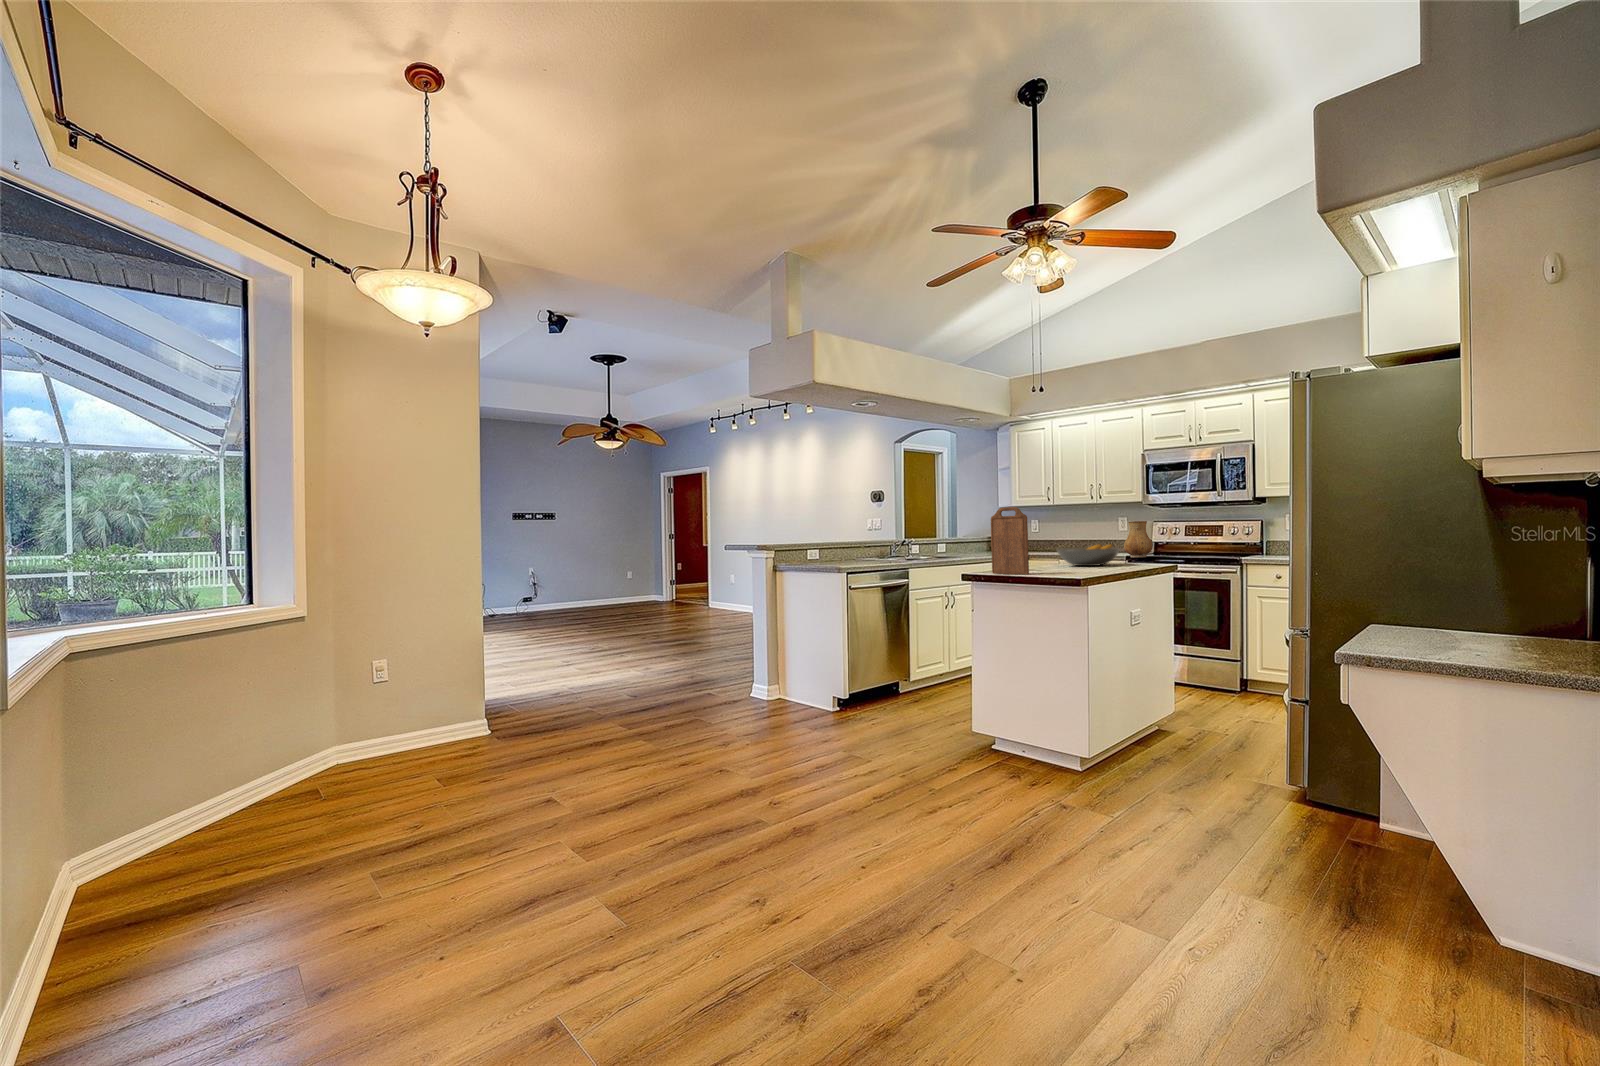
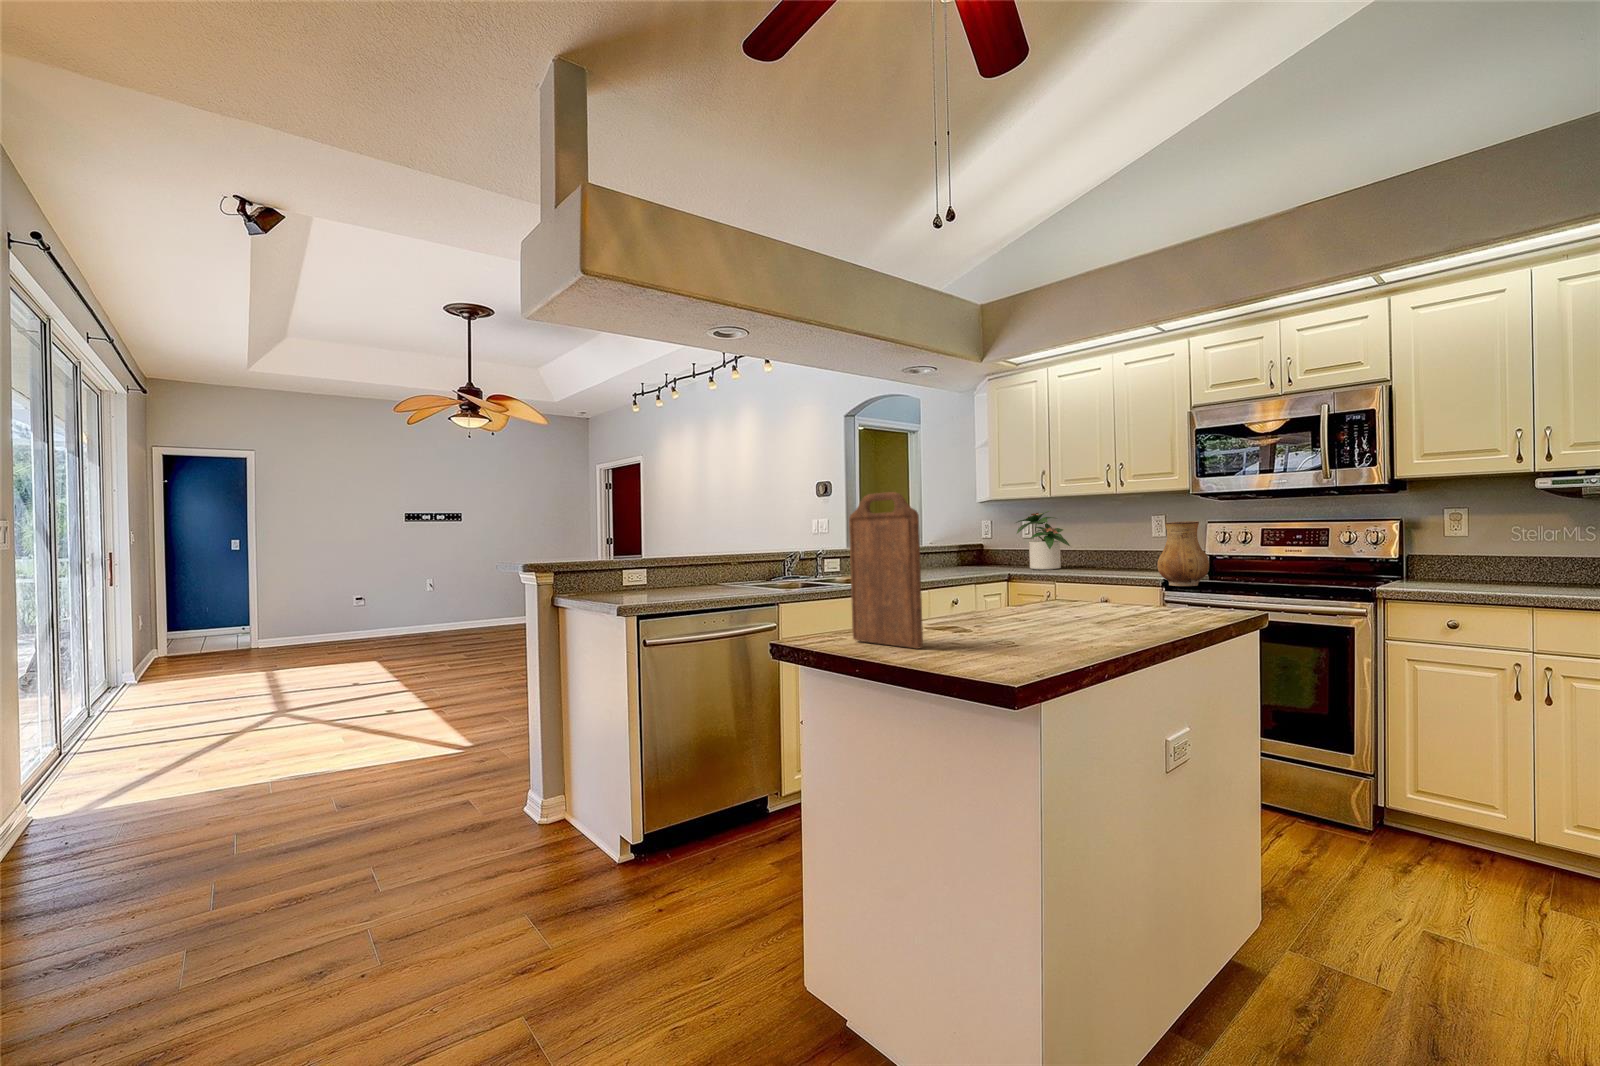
potted plant: none [1028,514,1067,554] -> present [1017,511,1070,570]
fruit bowl: present [1057,544,1120,566] -> none [1017,570,1147,614]

